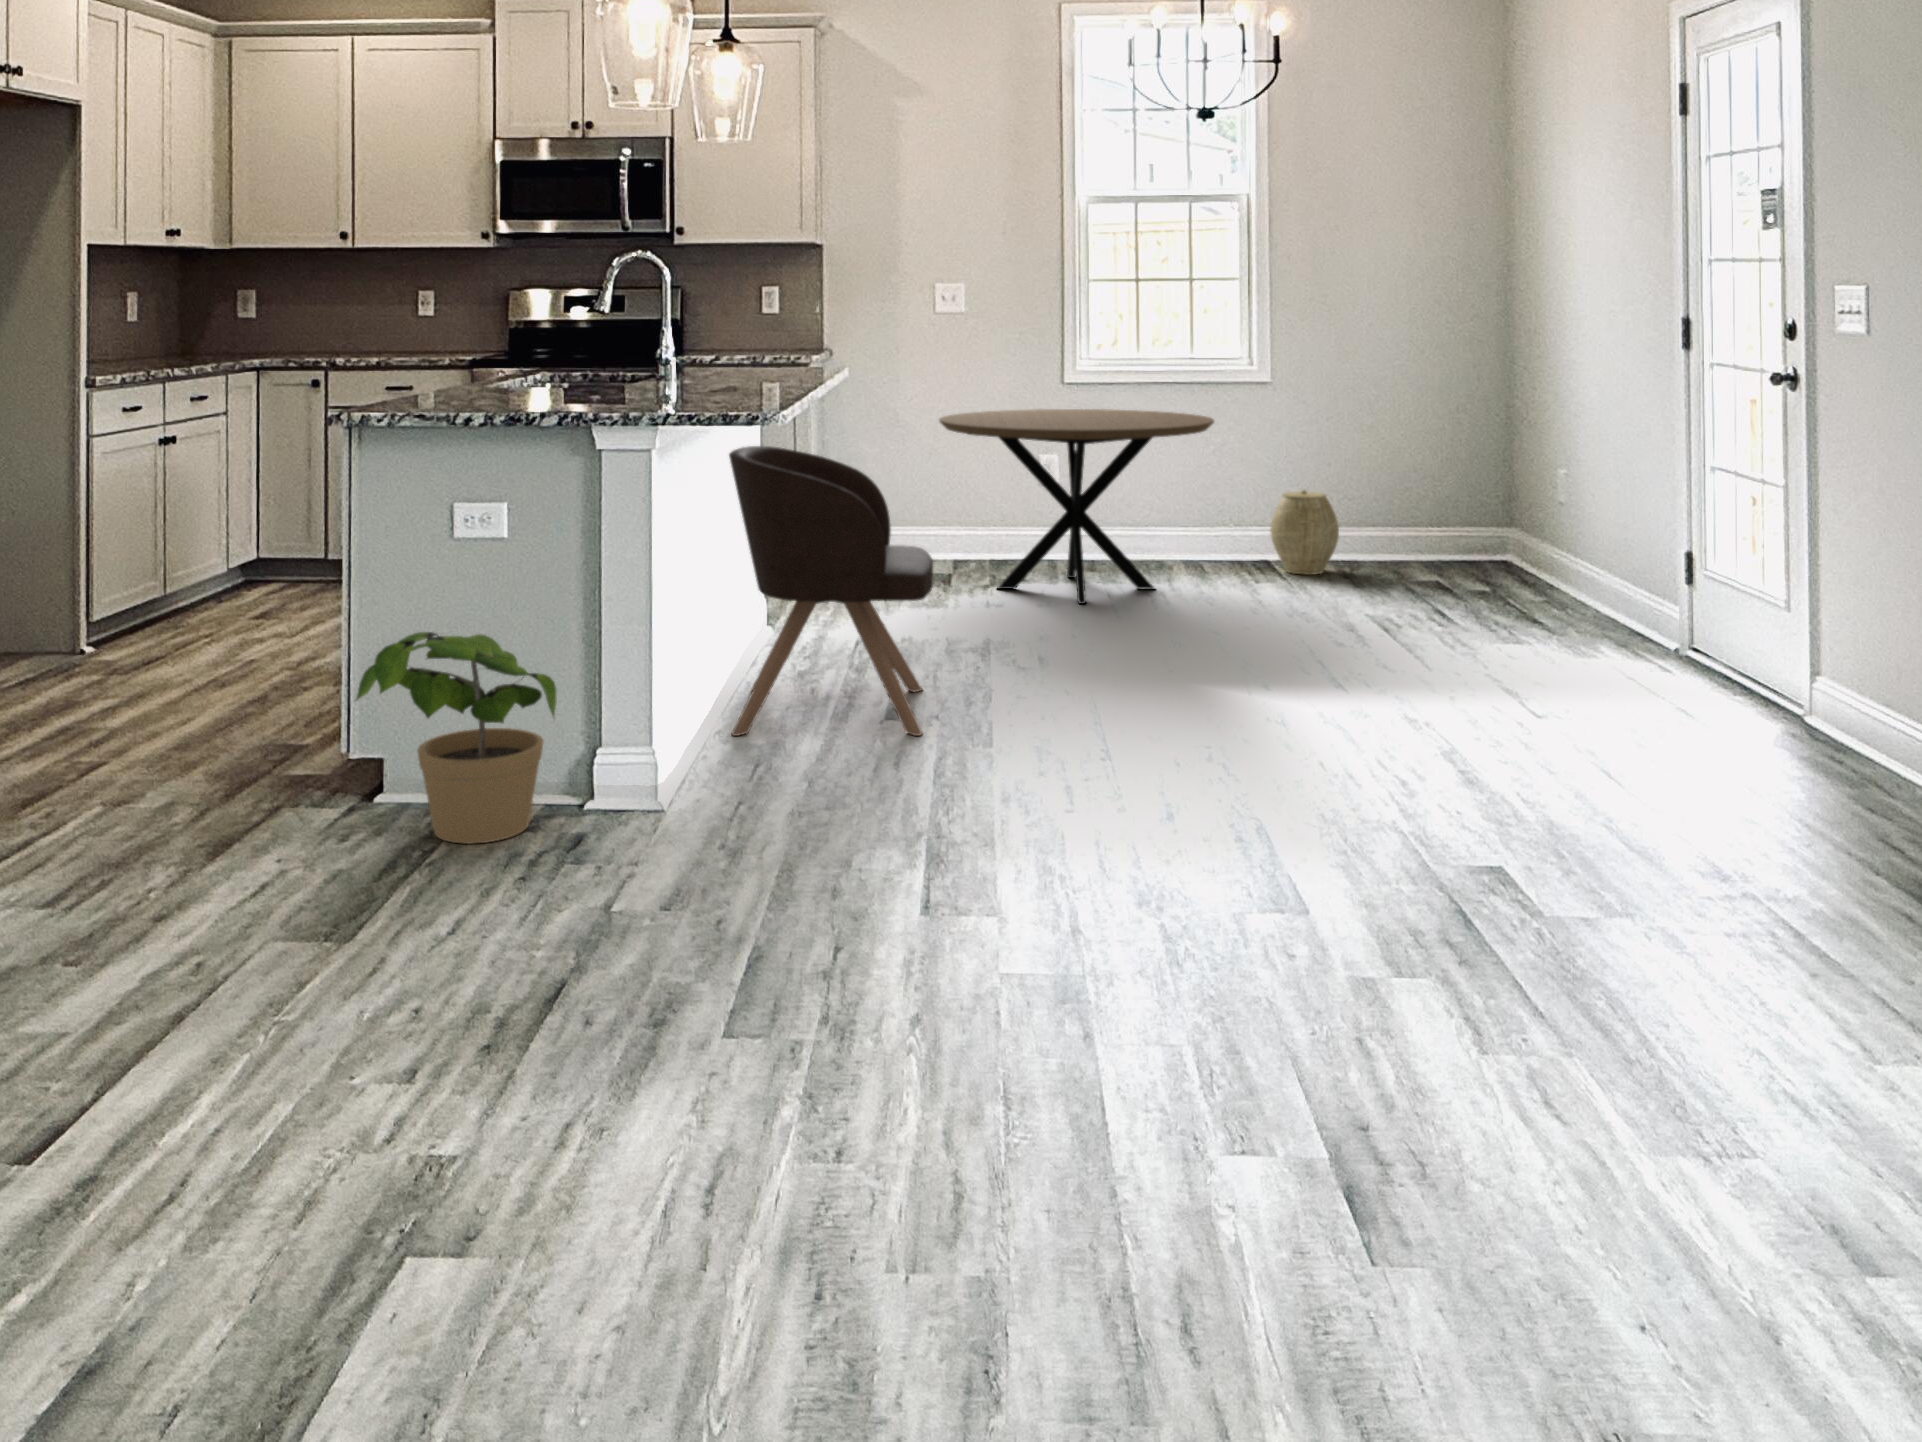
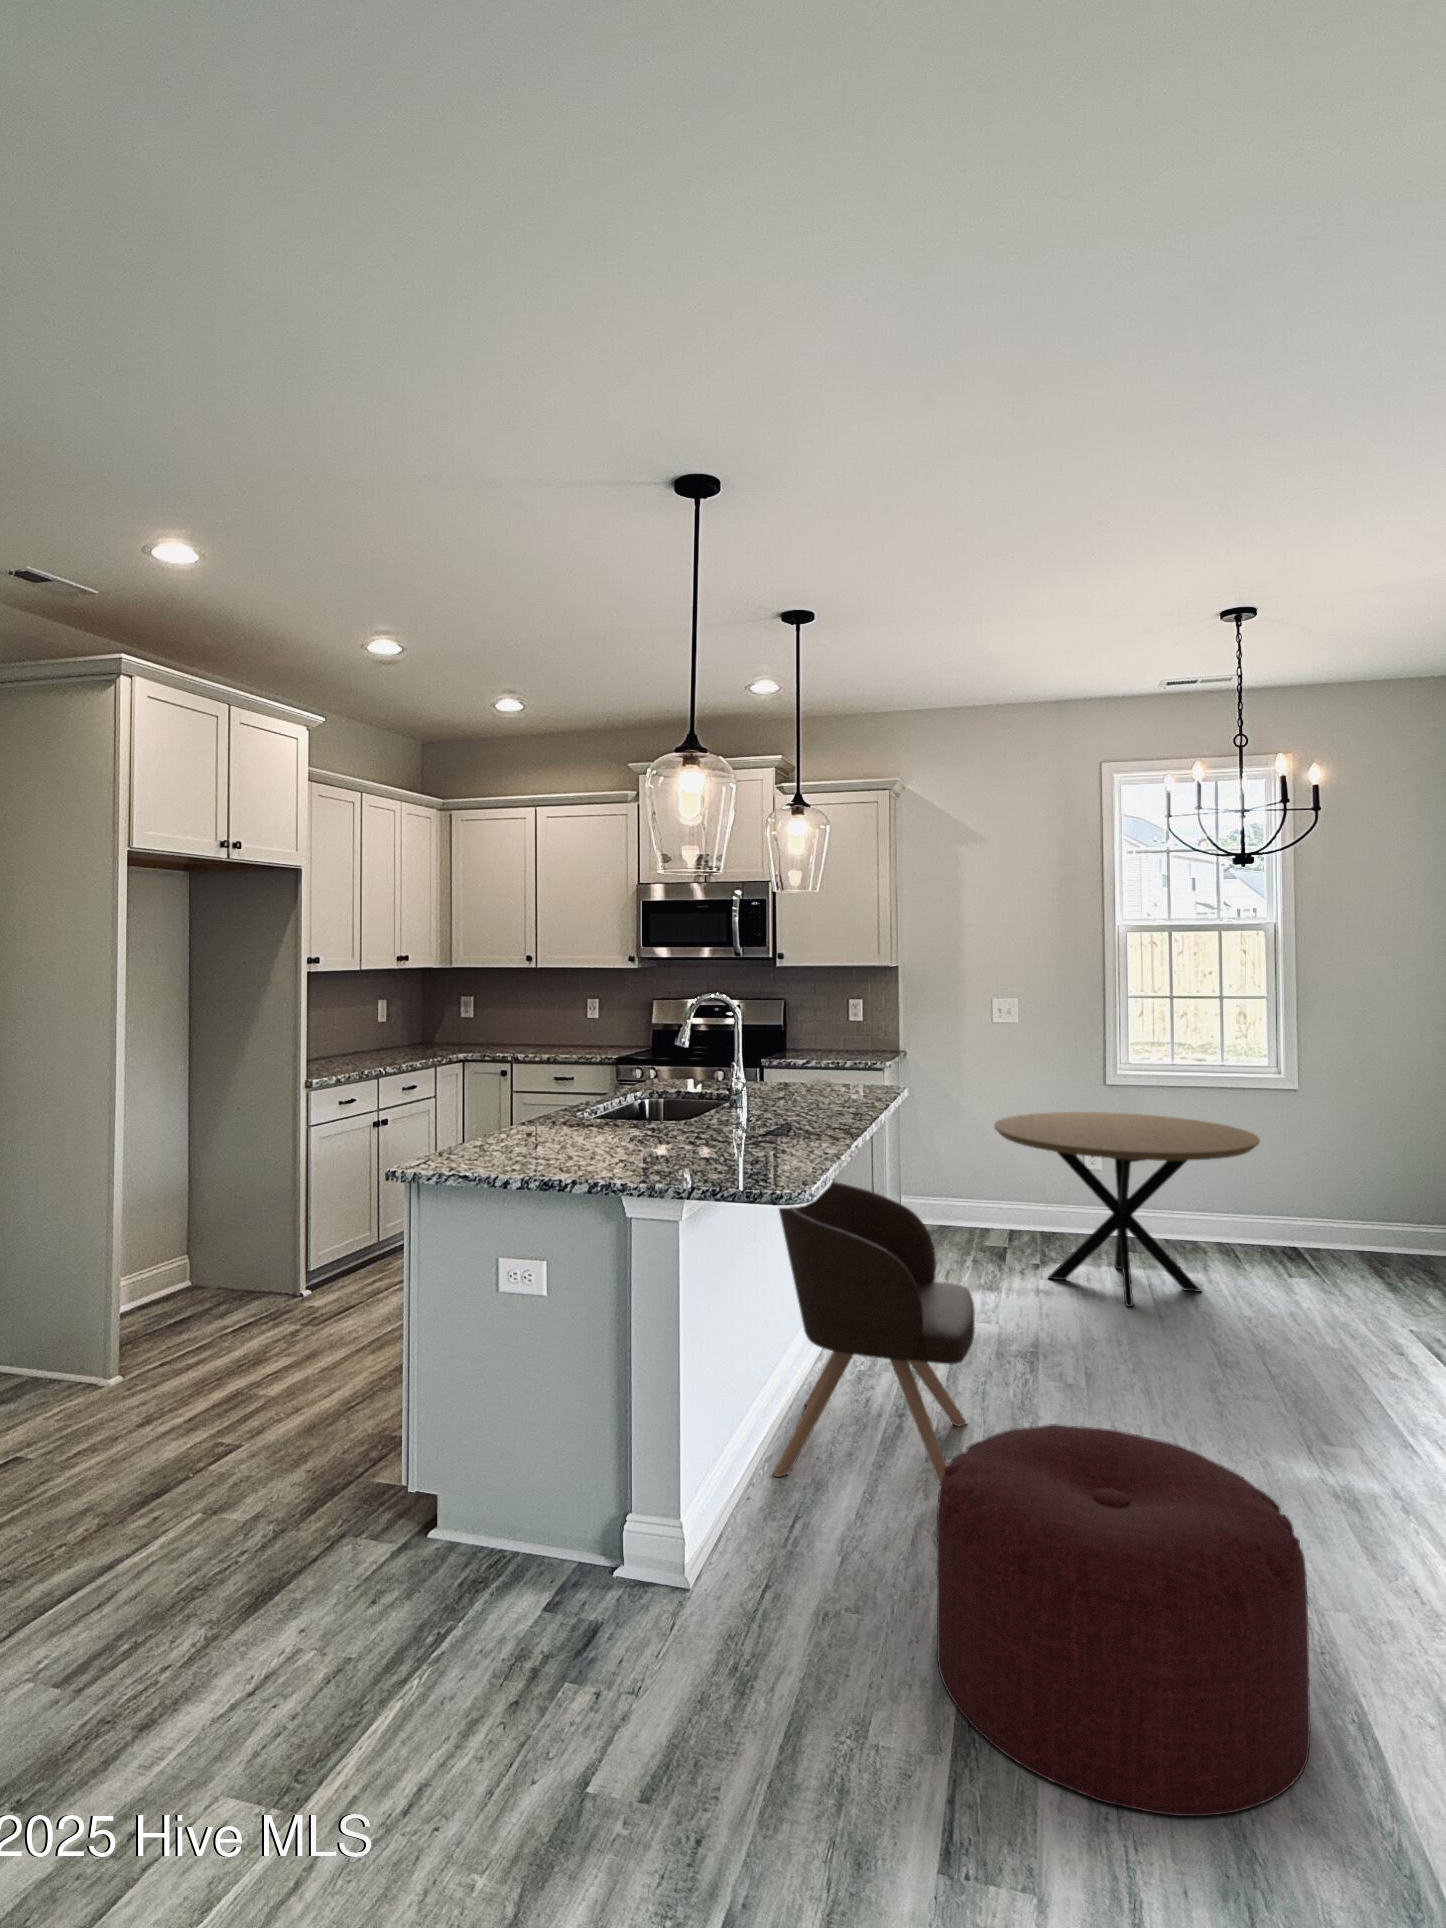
woven basket: present [1270,490,1339,575] -> none [1316,1200,1388,1283]
ottoman: none [914,618,1221,863] -> present [937,1424,1310,1816]
potted plant: present [356,632,557,844] -> none [365,1420,575,1631]

